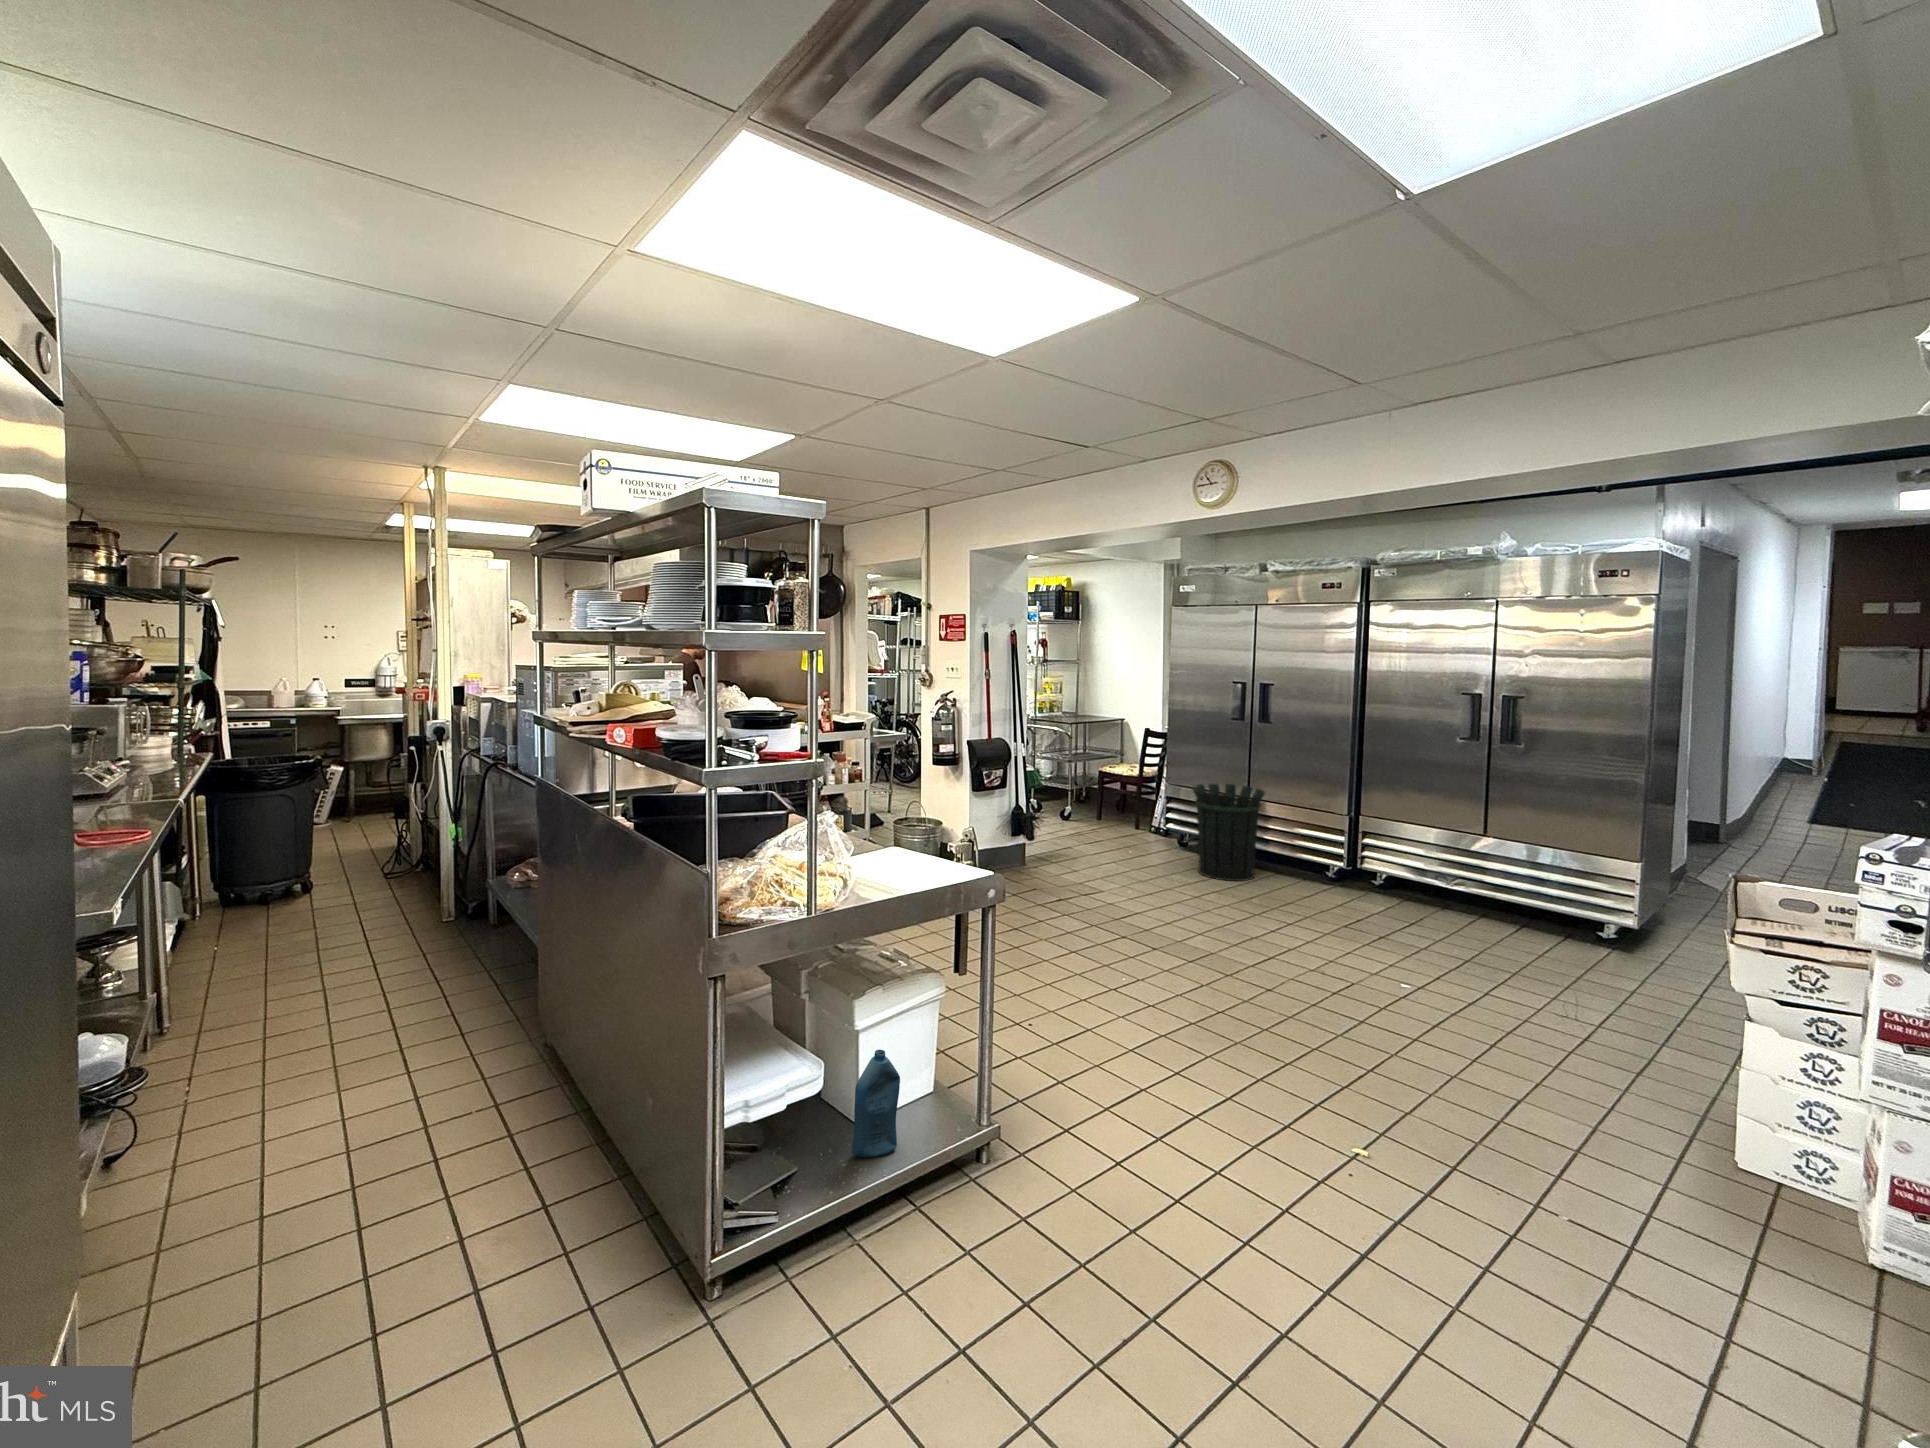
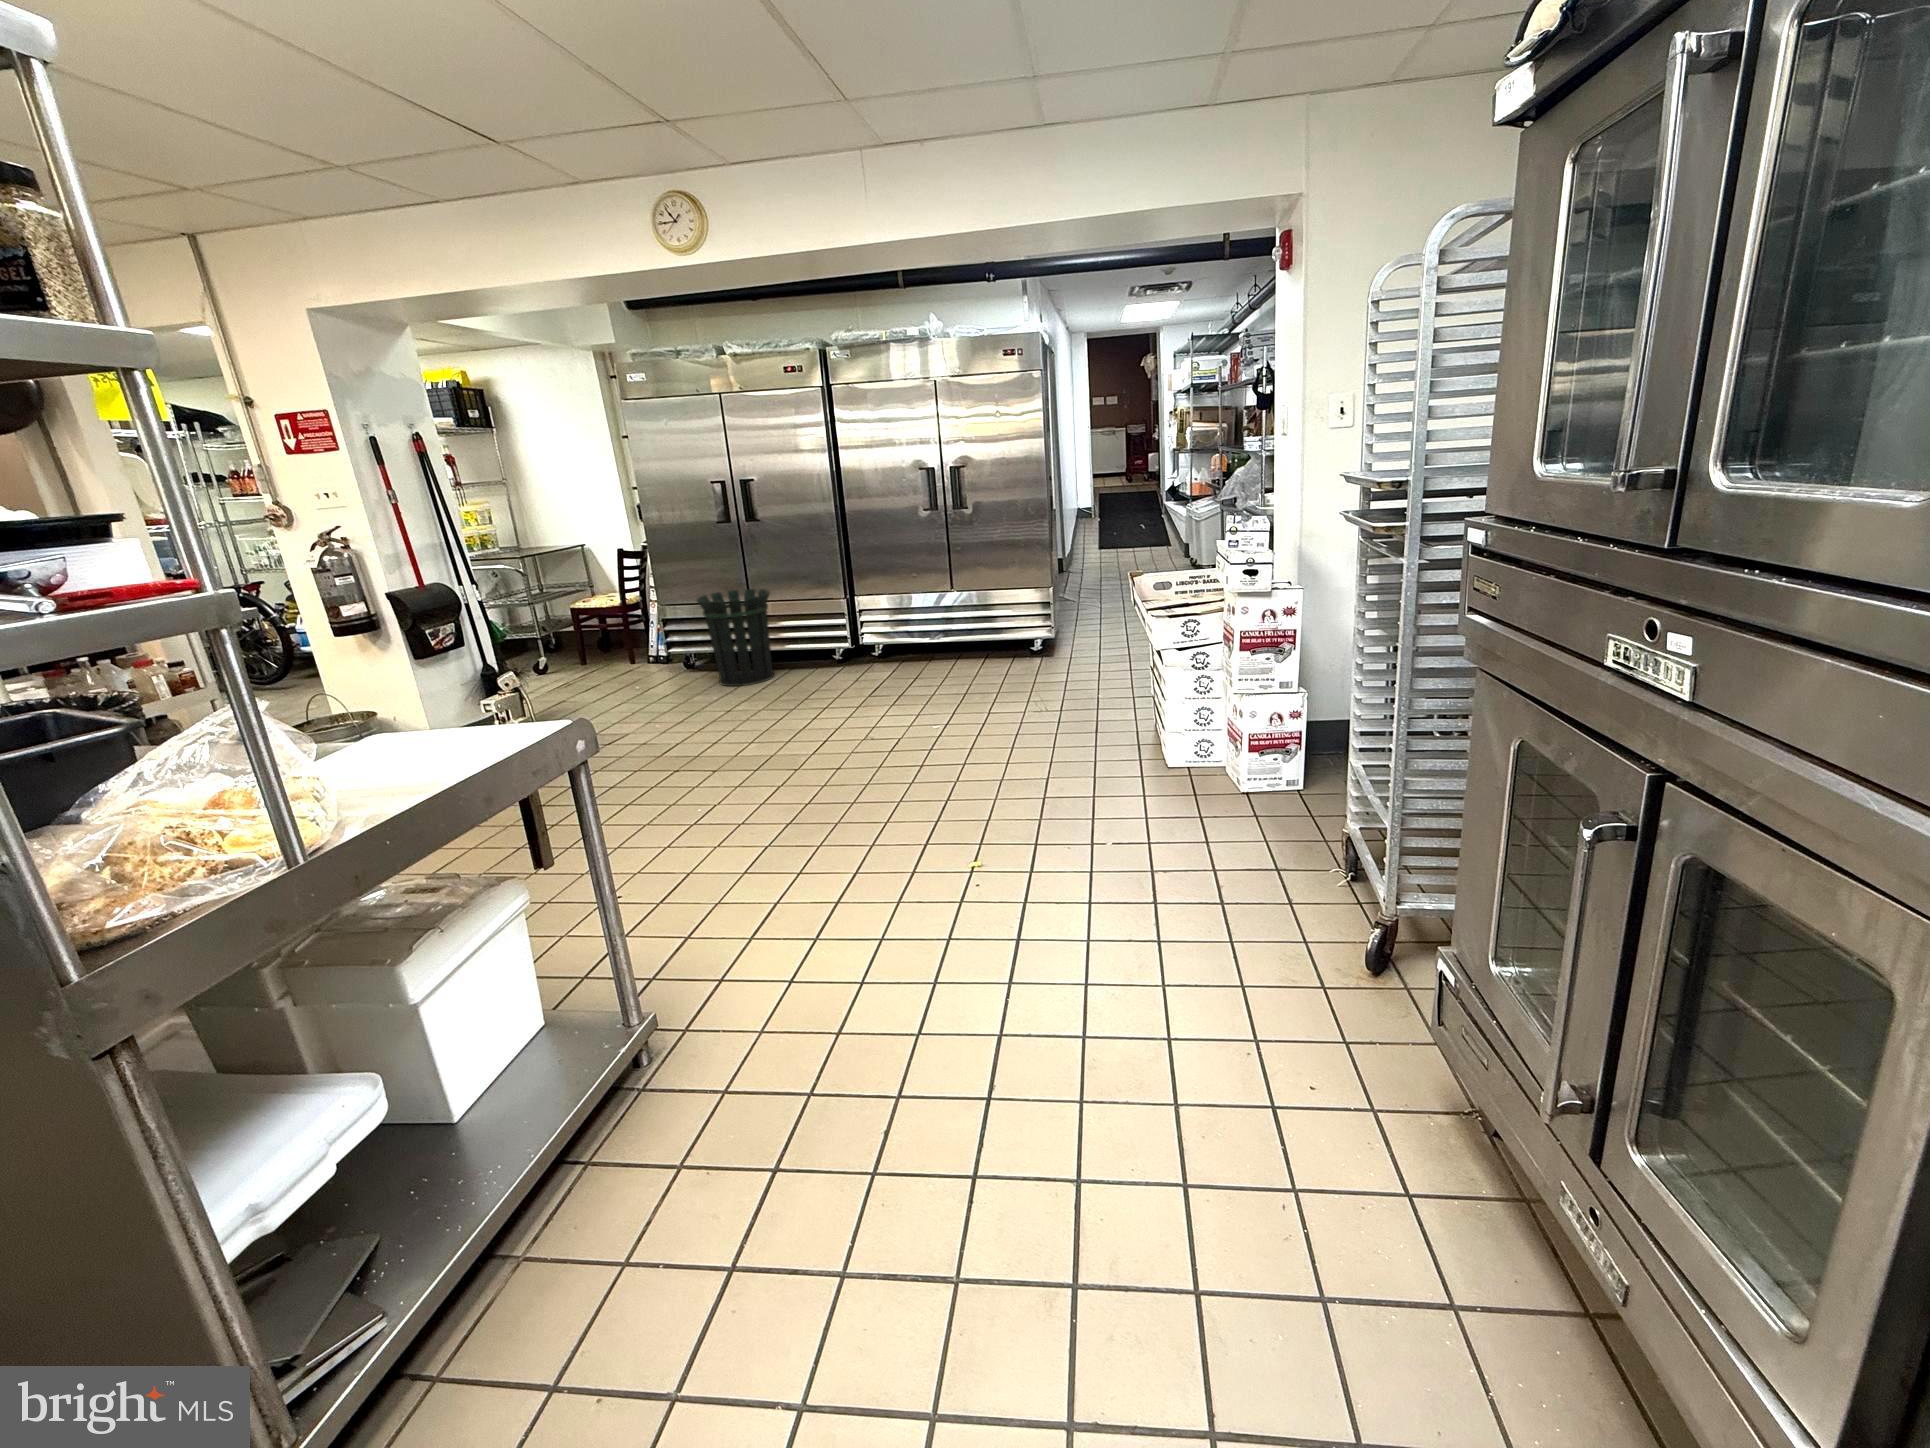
bottle: present [852,1050,900,1158] -> none [447,1008,535,1164]

